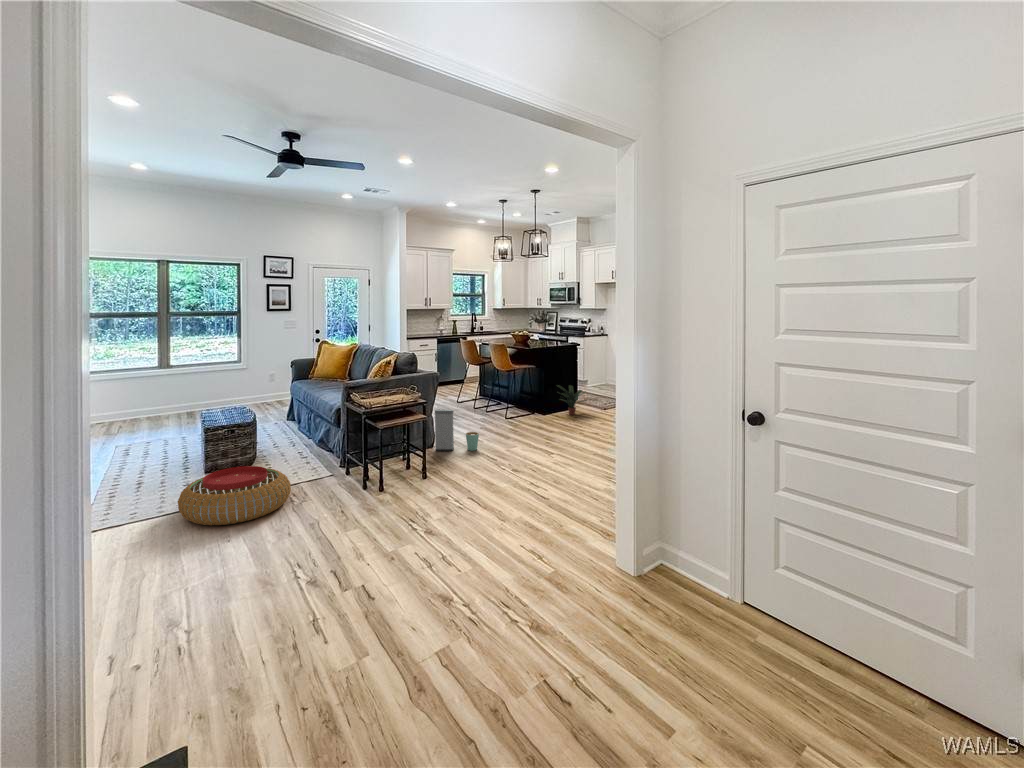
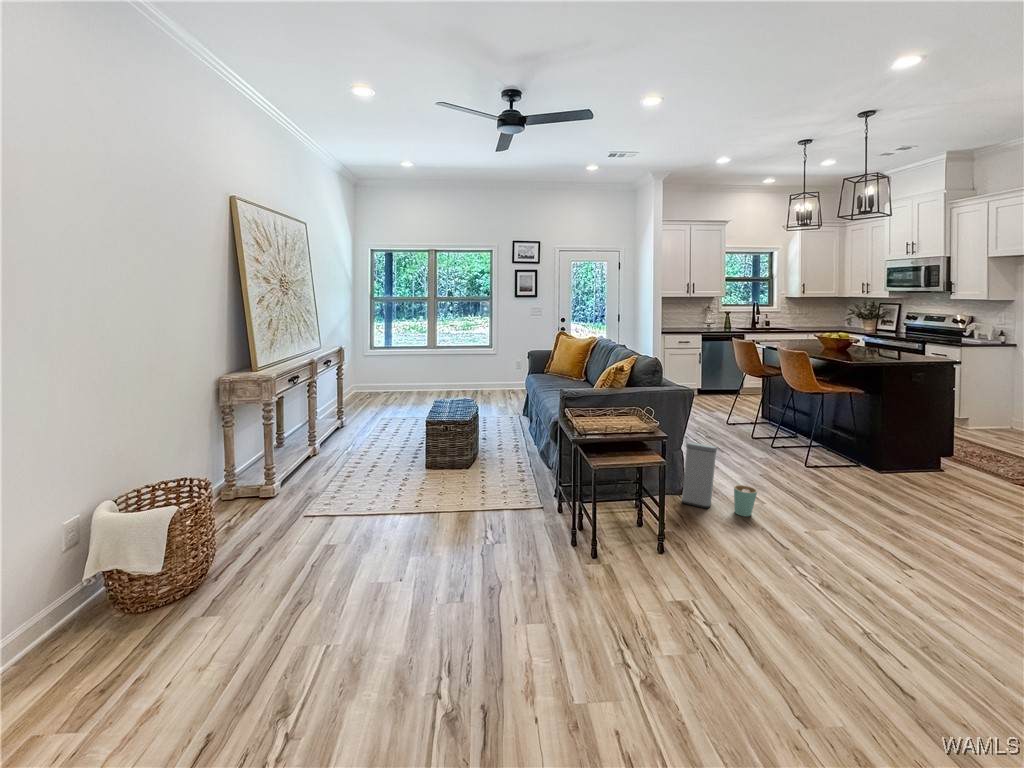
potted plant: present [557,385,587,415] -> none [907,423,977,478]
pouf: present [178,466,291,525] -> none [344,485,471,568]

